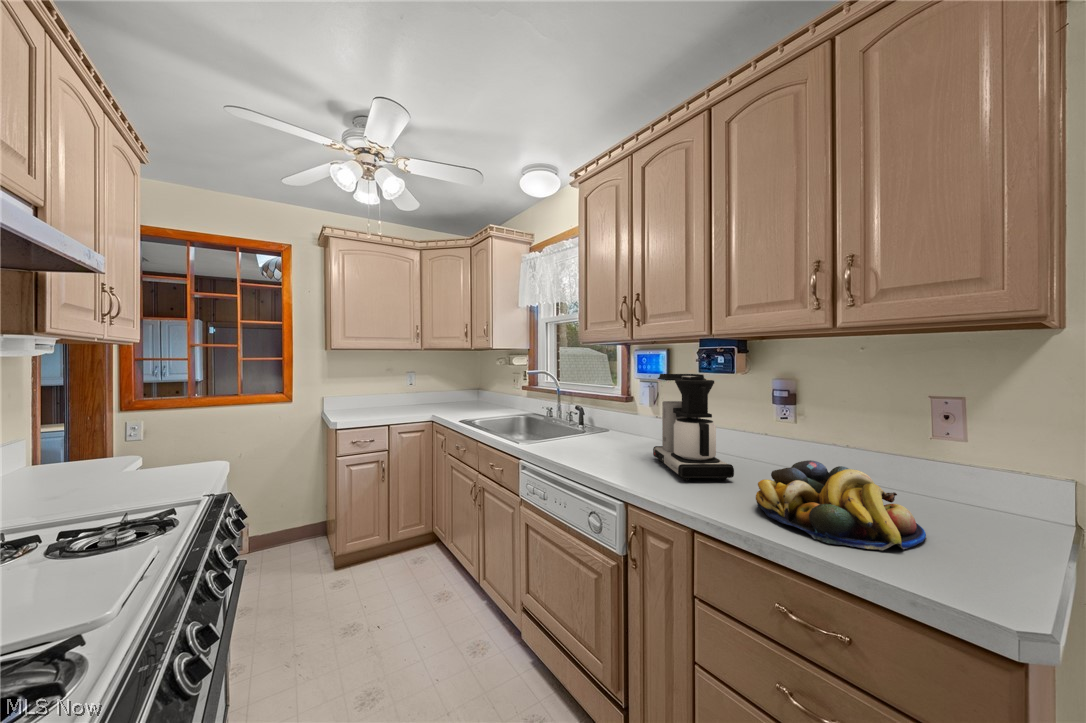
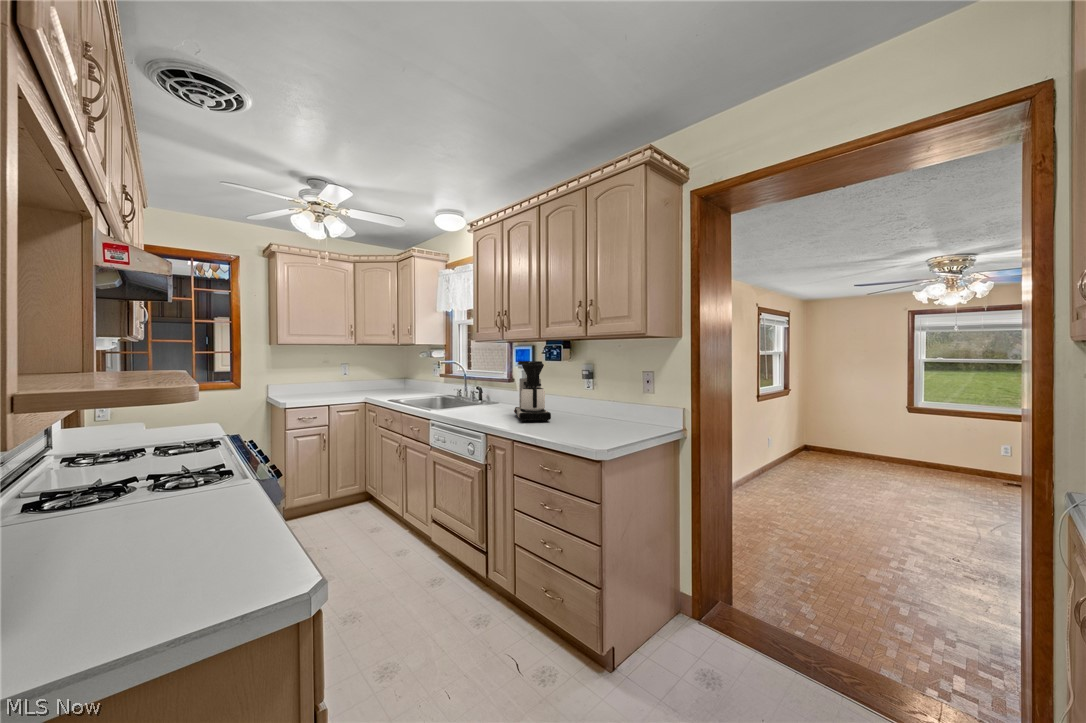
fruit bowl: present [756,460,926,550] -> none [547,405,617,438]

